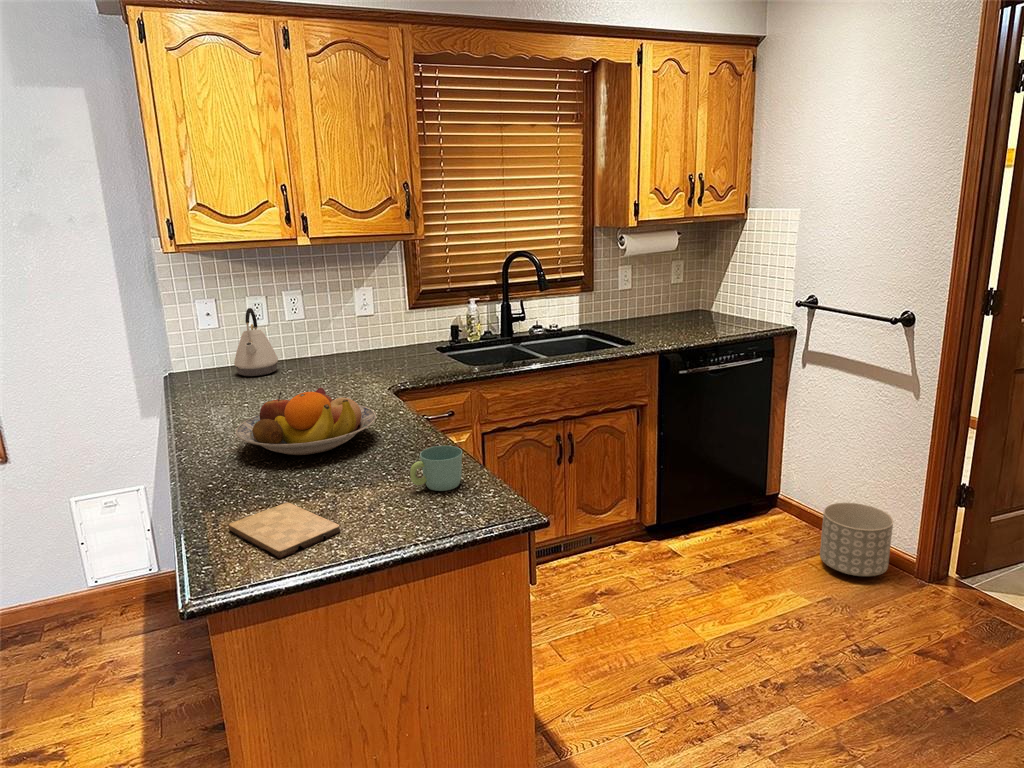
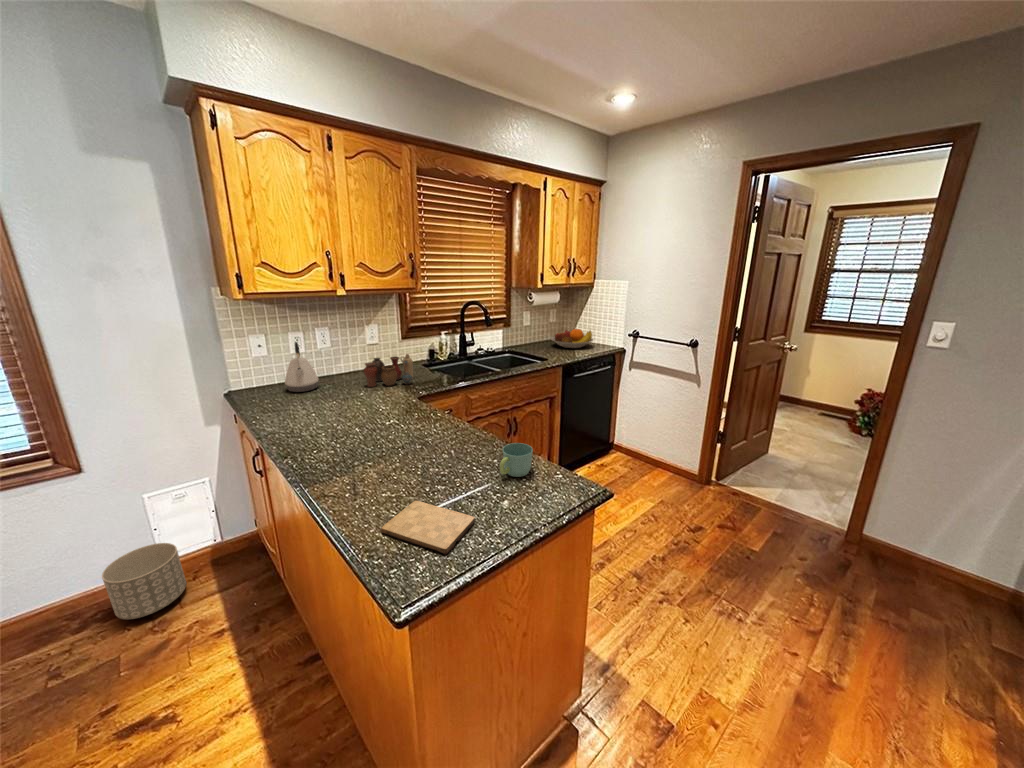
vase: none [333,328,407,373] -> present [364,354,413,387]
fruit bowl: present [236,388,376,455] -> present [551,329,593,348]
planter: present [820,503,893,576] -> present [102,543,186,619]

